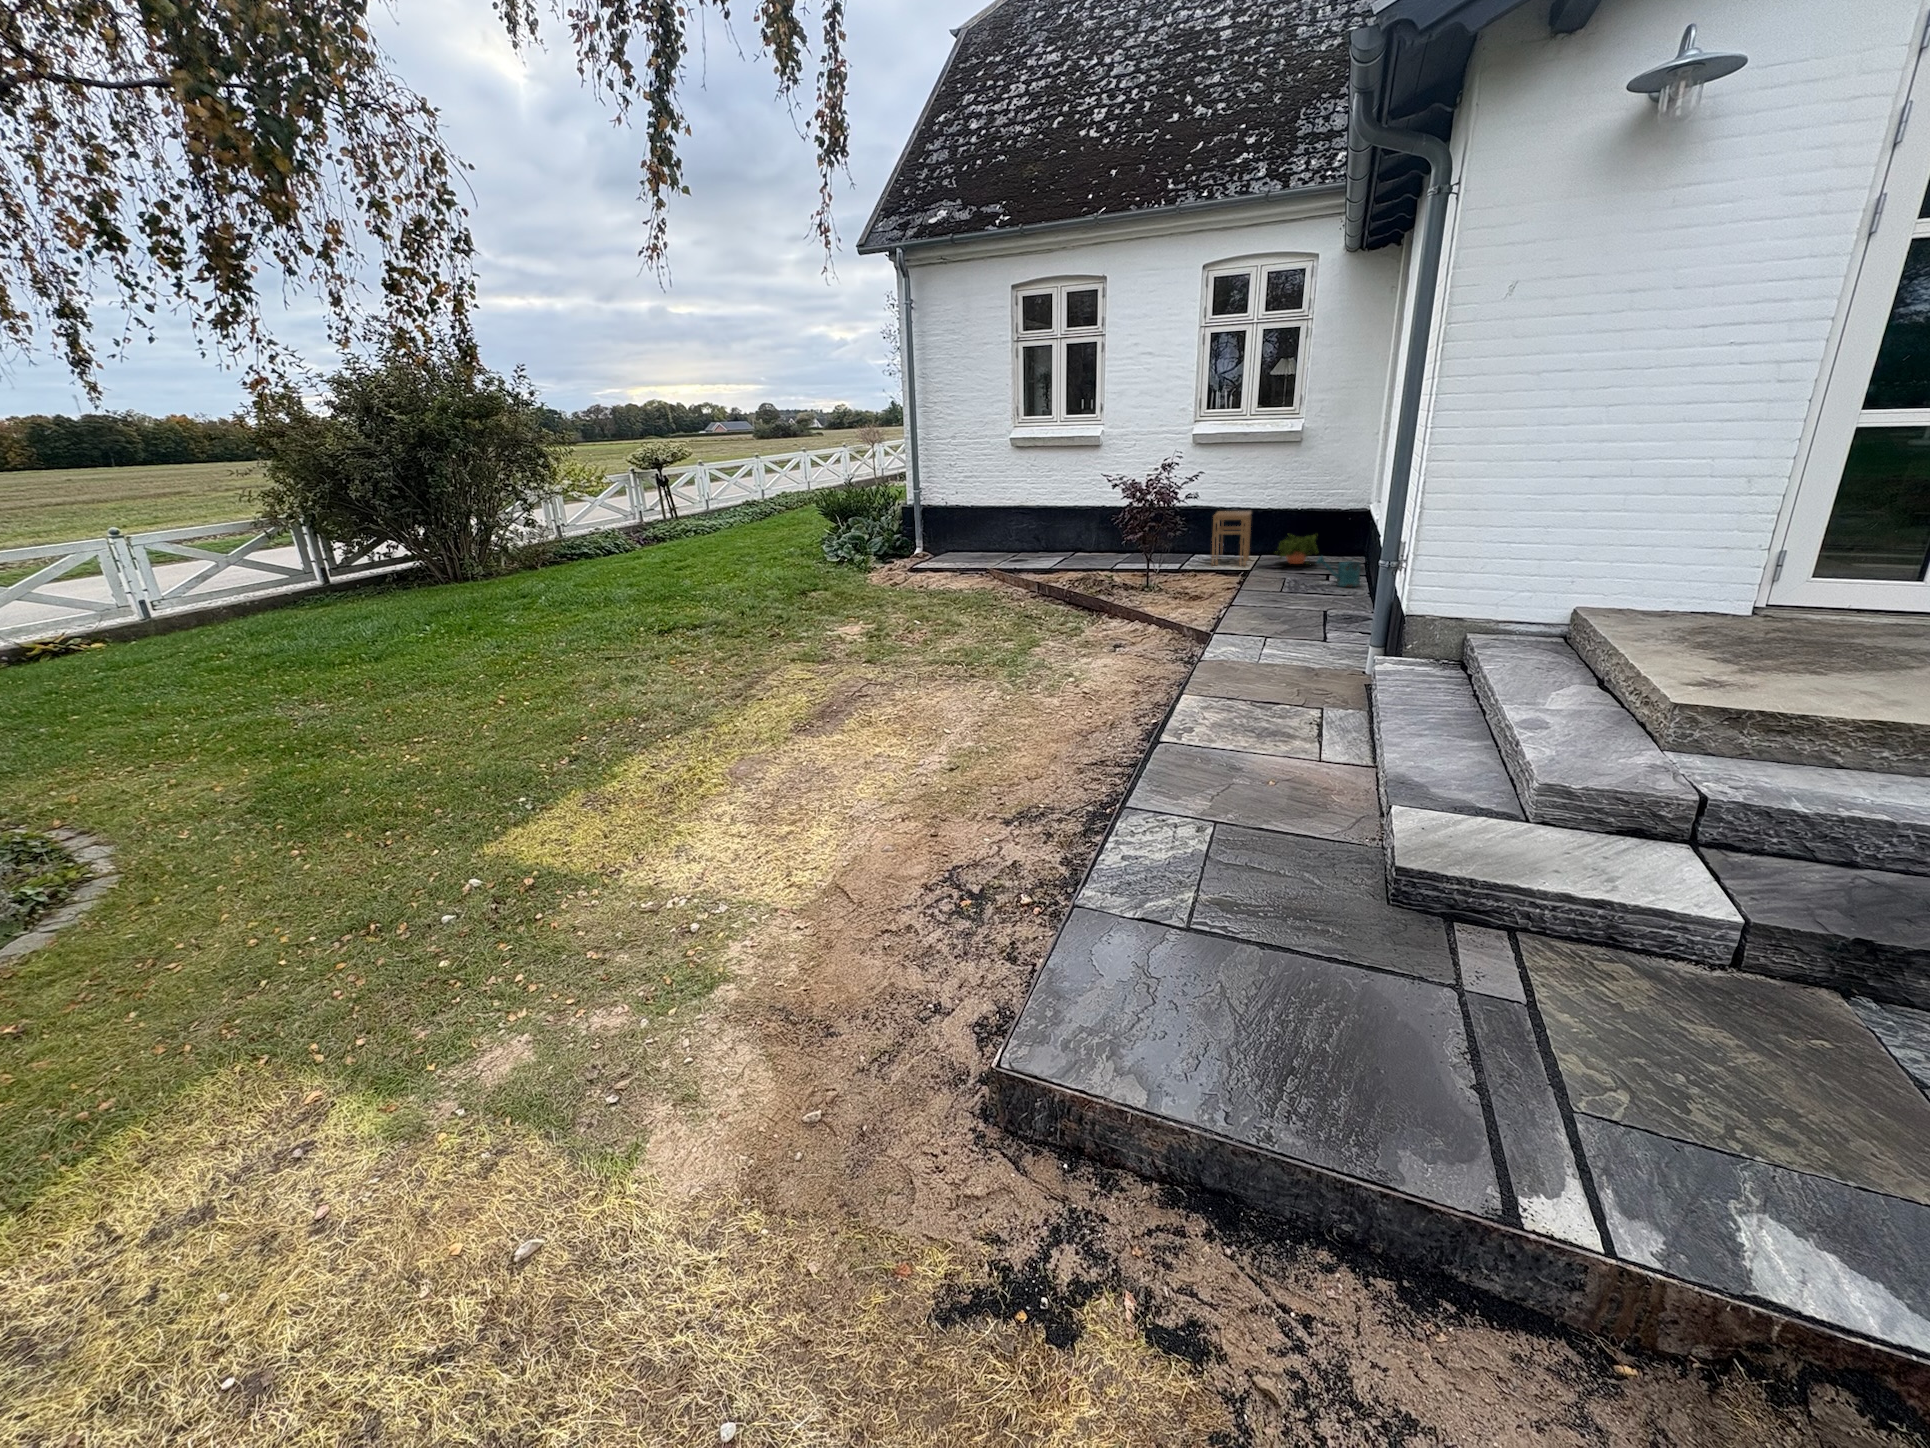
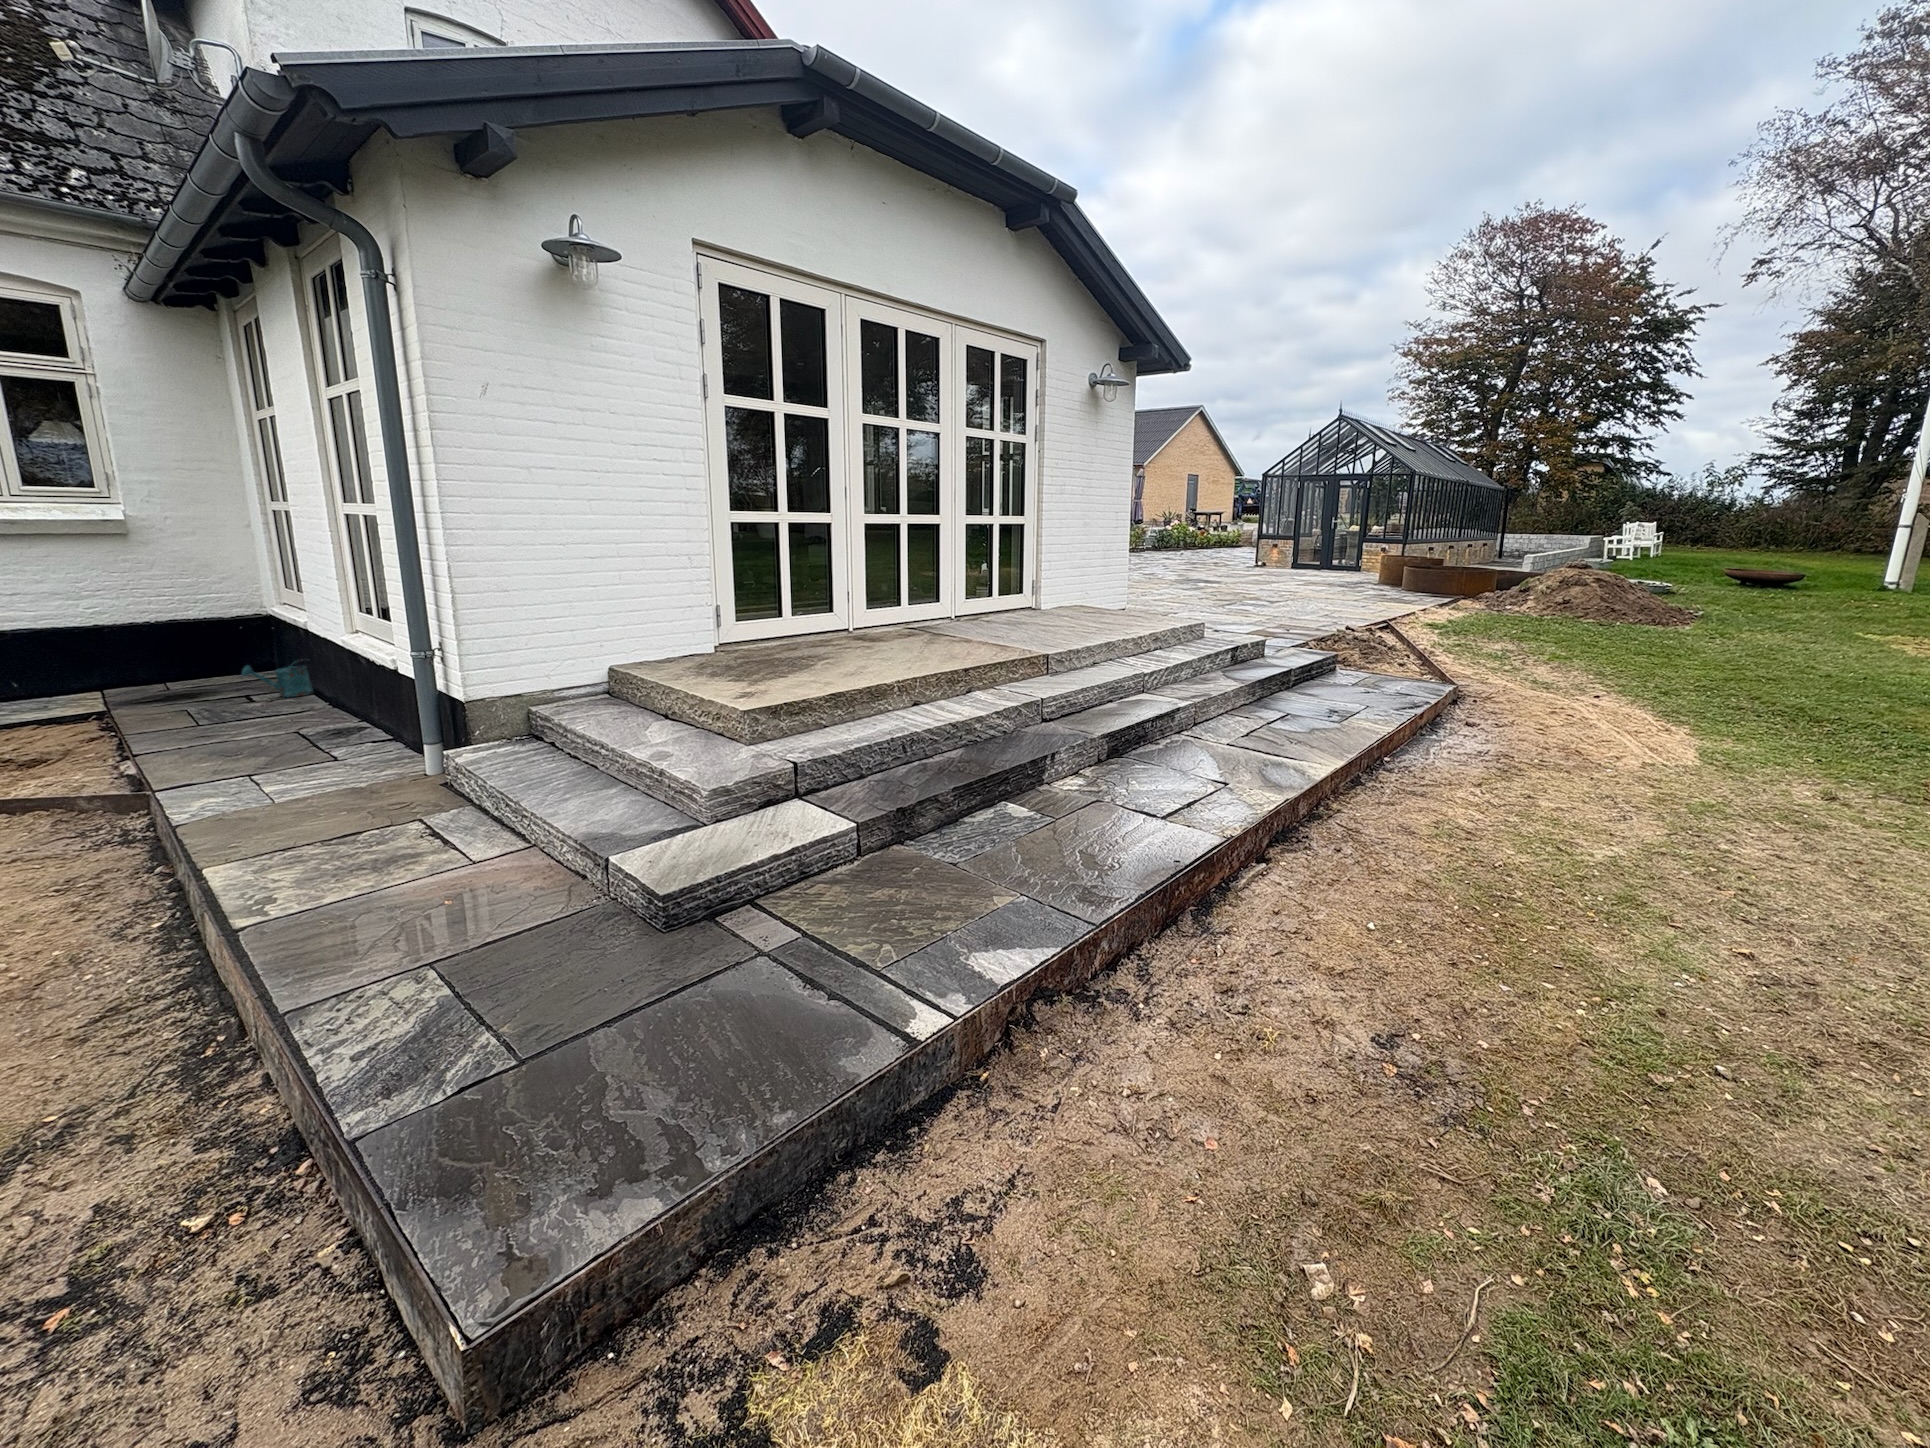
stool: present [1211,511,1251,566] -> none [5,623,99,709]
potted plant: present [1277,534,1318,564] -> none [144,641,222,685]

